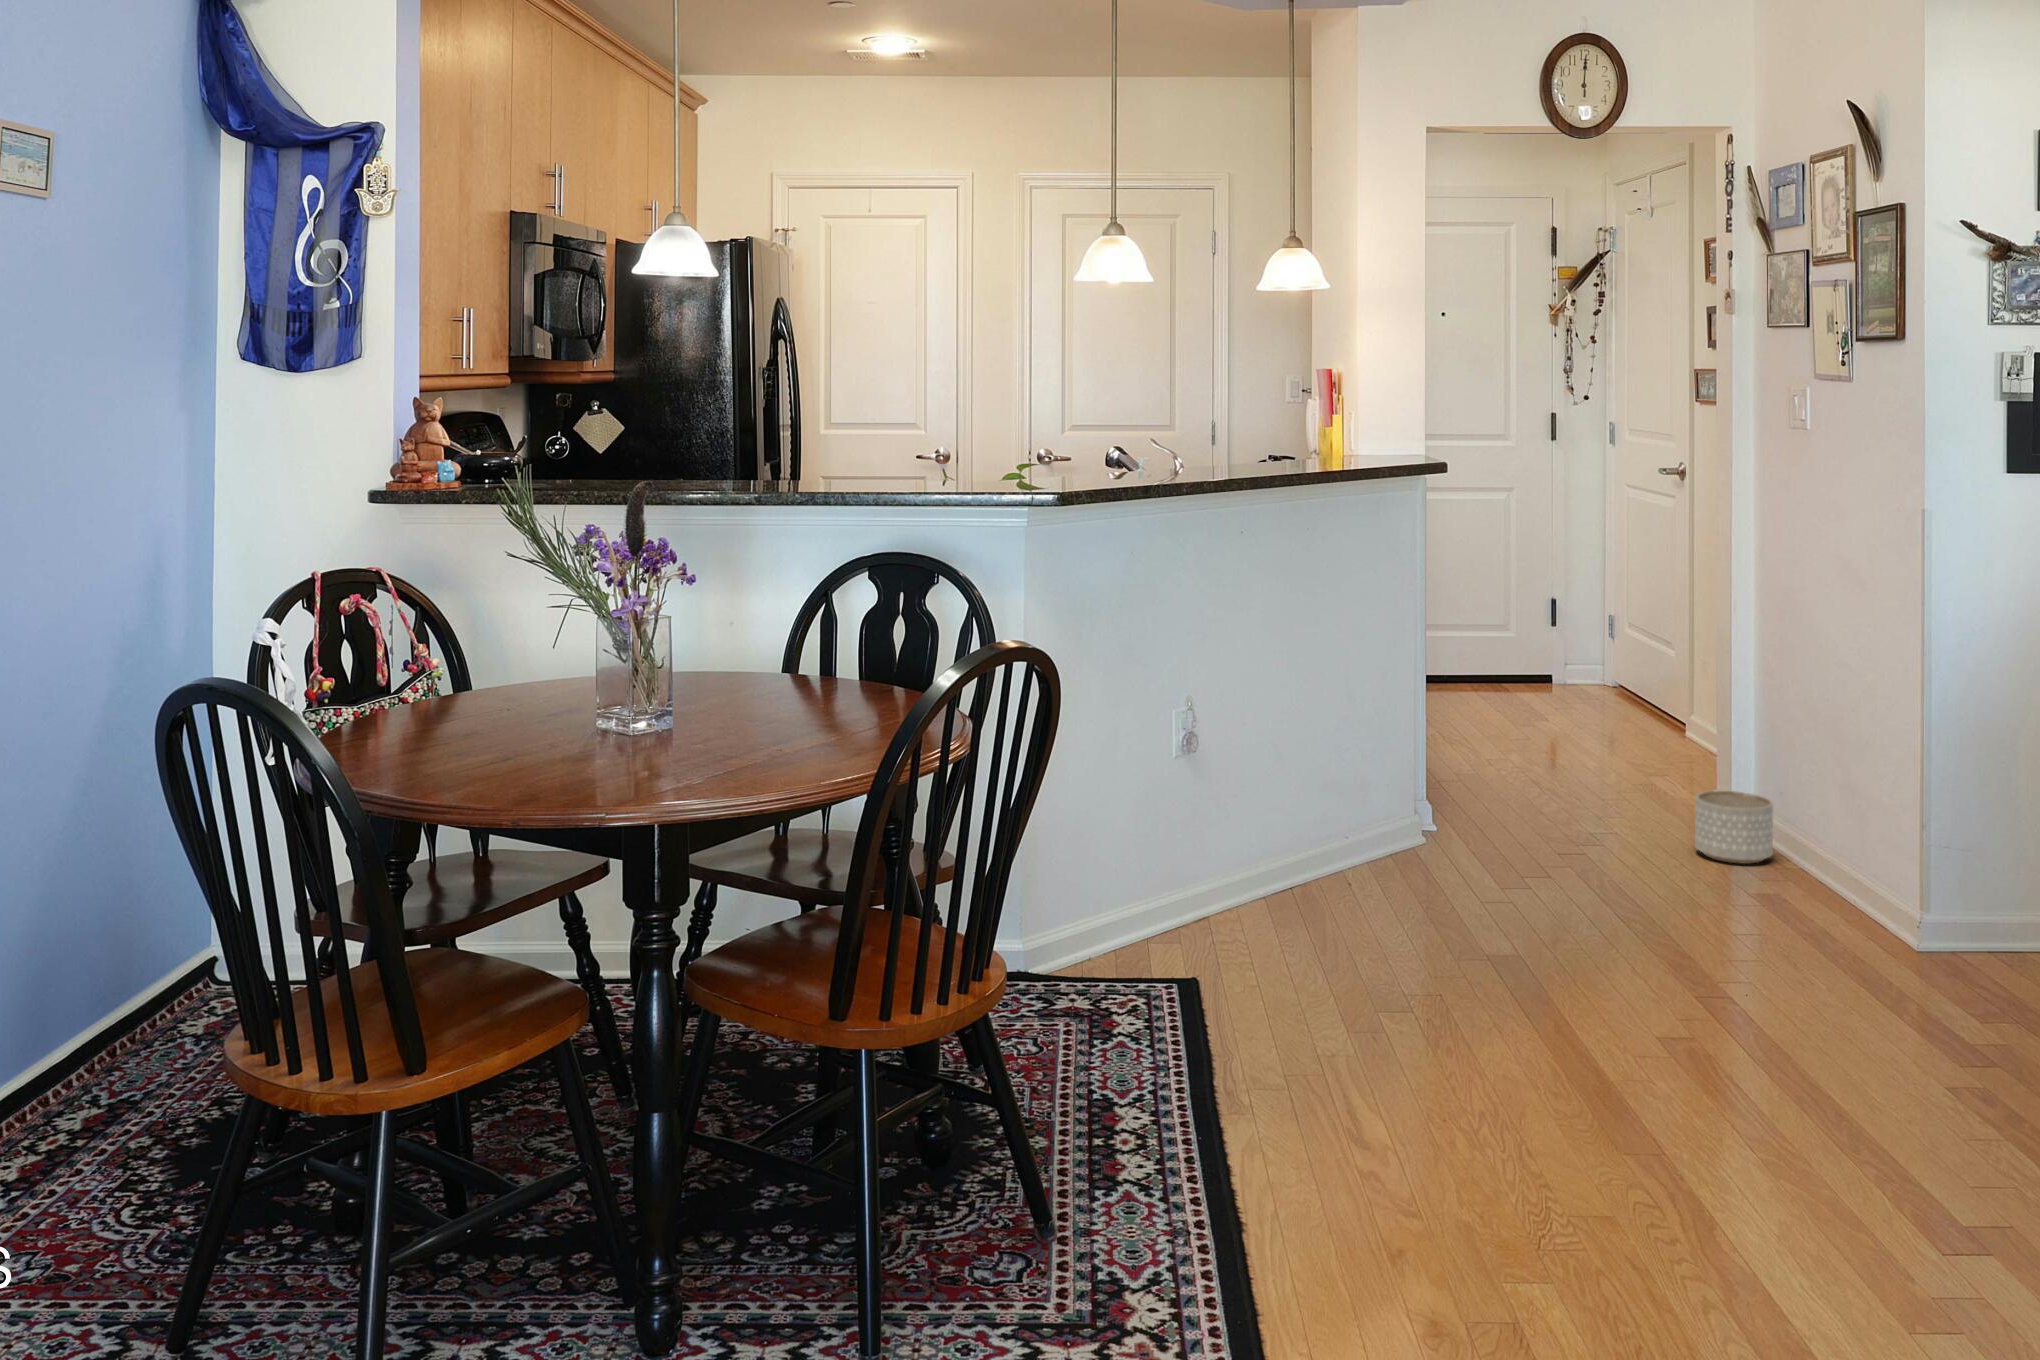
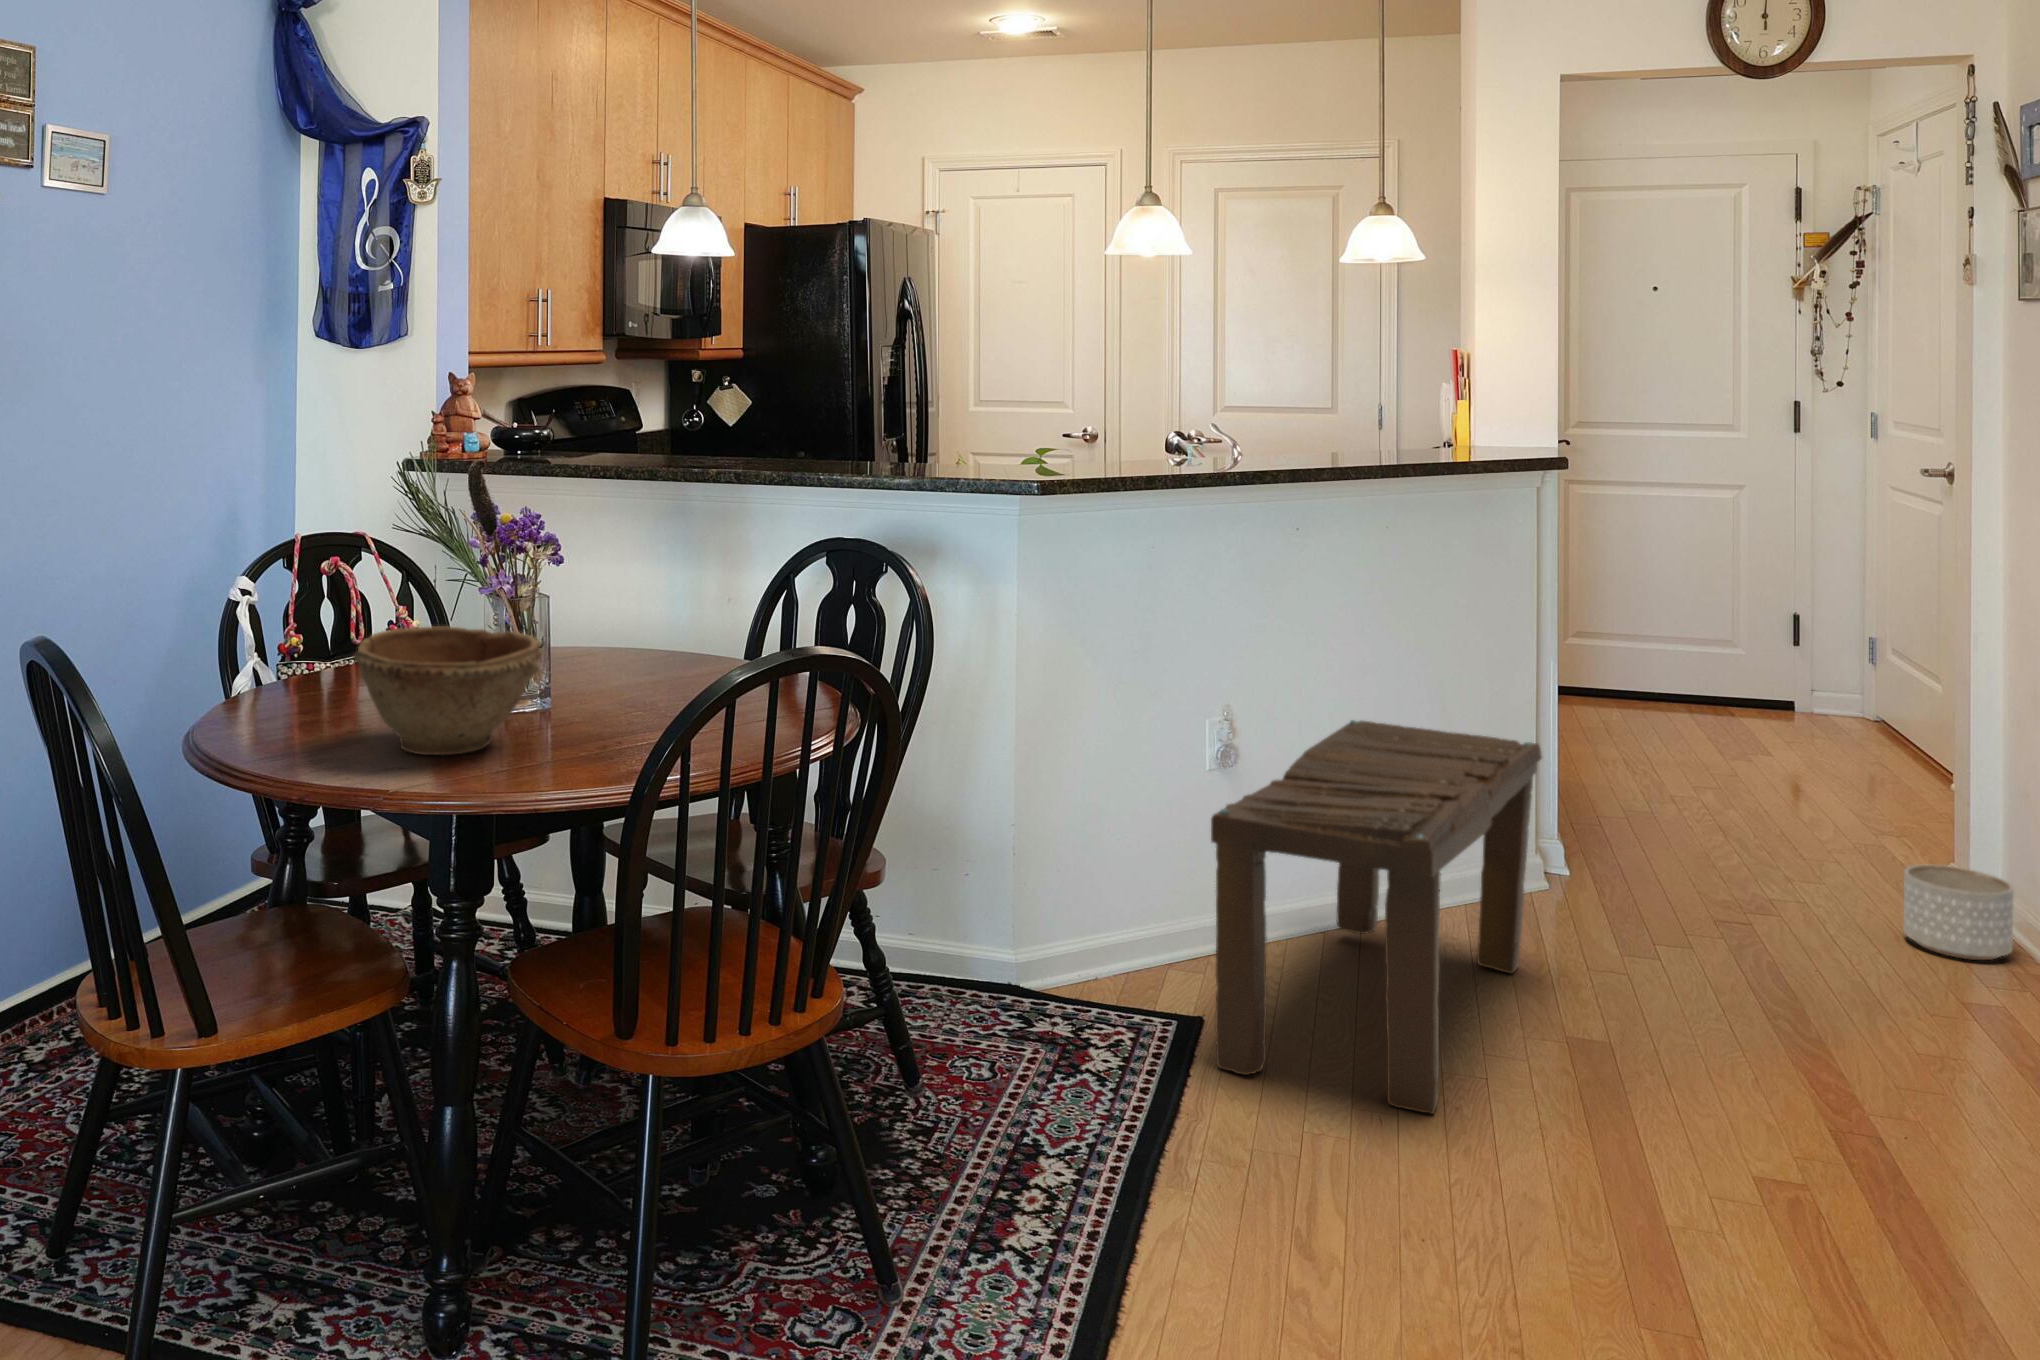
bowl: none [500,650,695,776] -> present [353,626,541,755]
bench: none [1219,703,1448,1028] -> present [1211,720,1542,1114]

